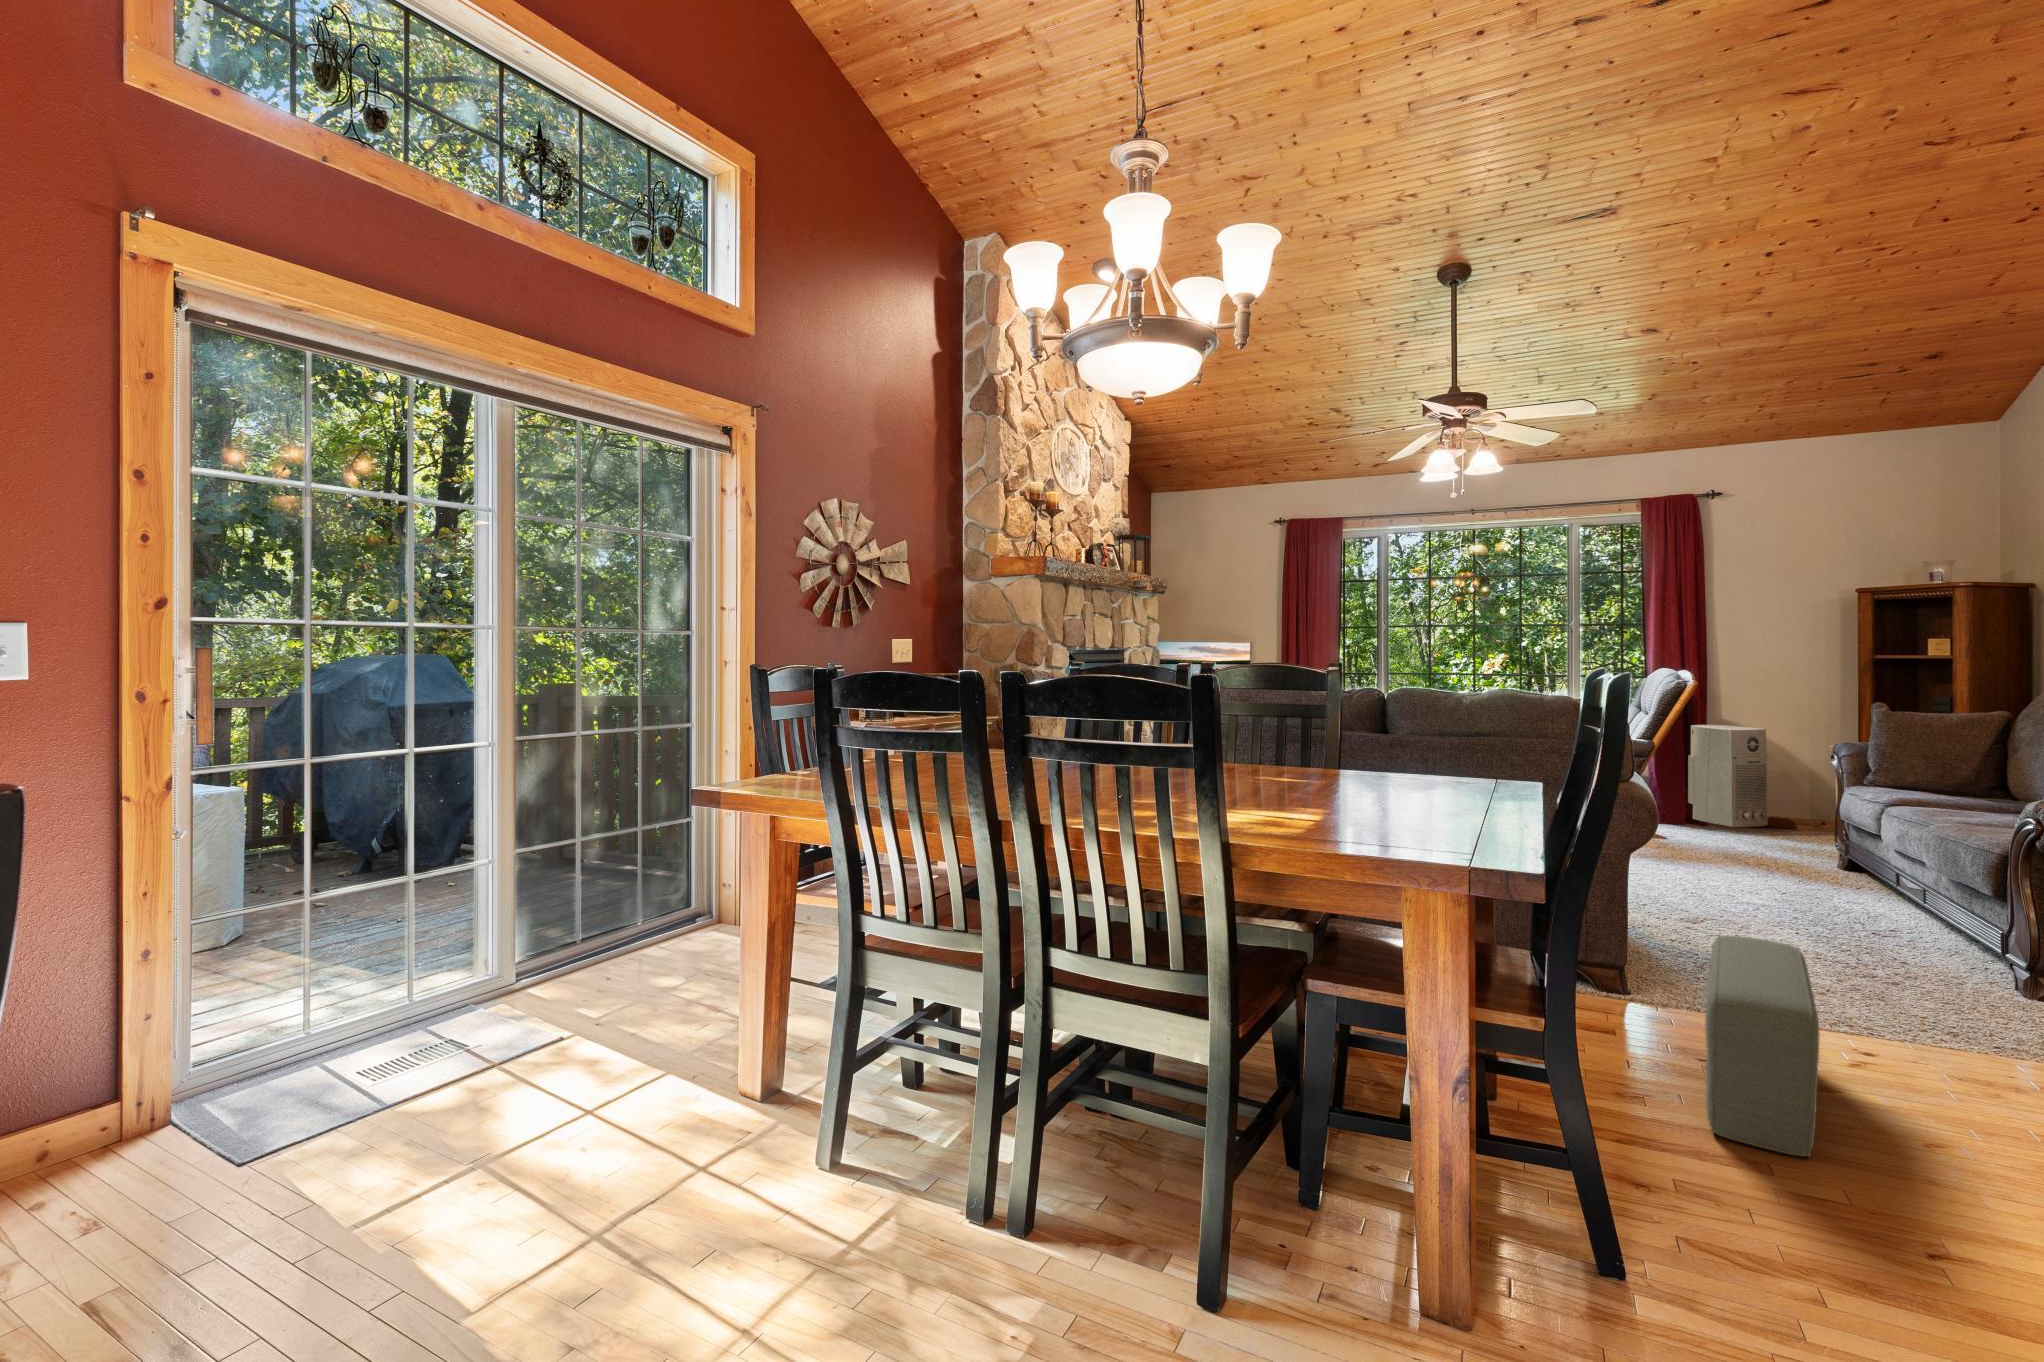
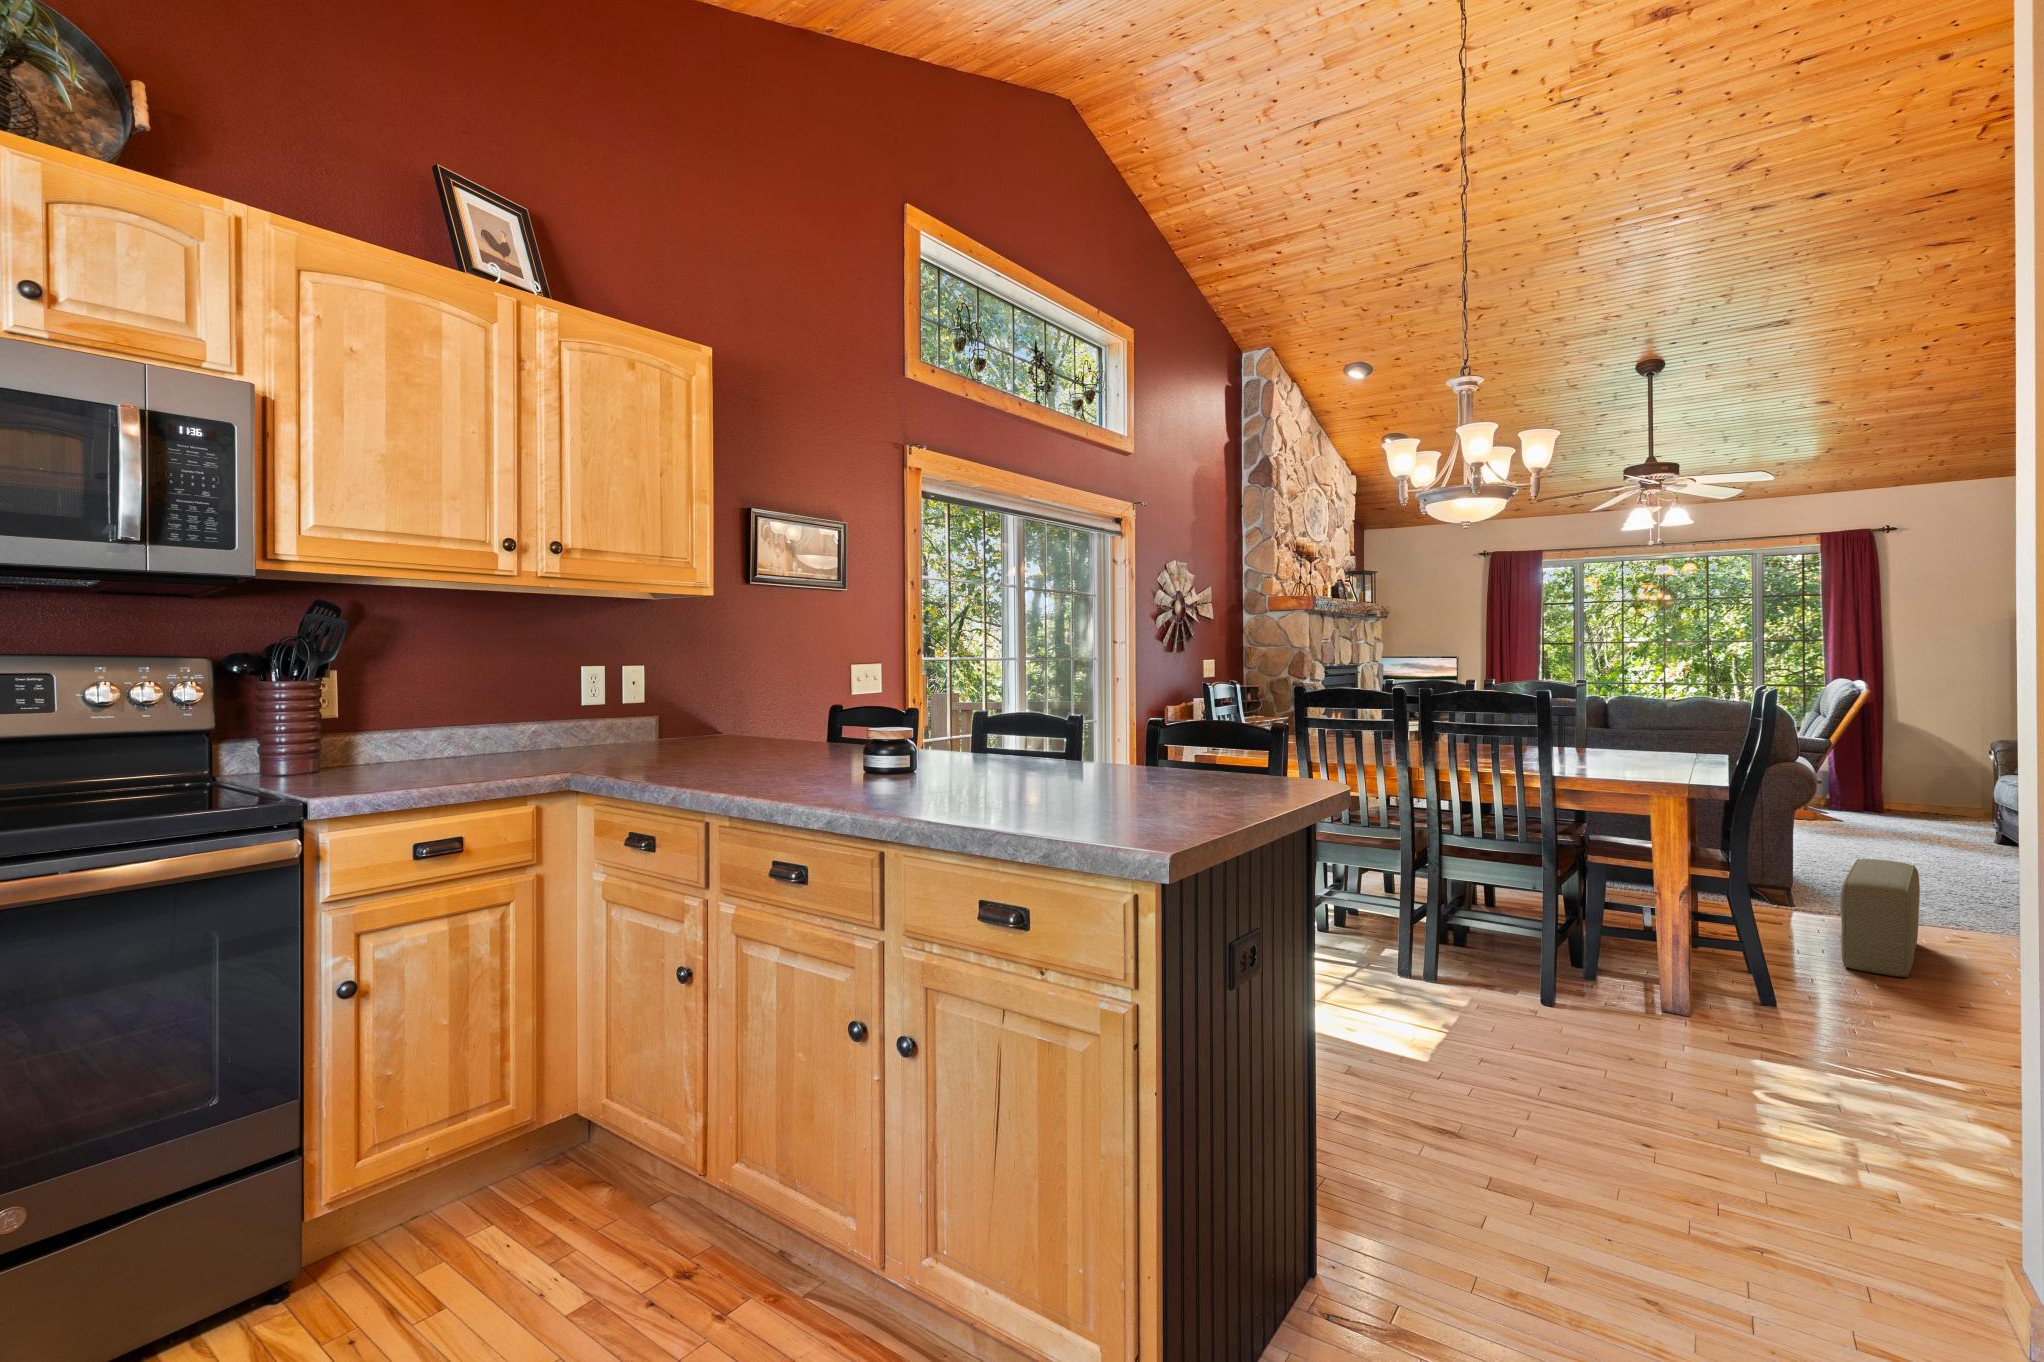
air purifier: present [1688,725,1770,827] -> none [1870,729,1947,817]

